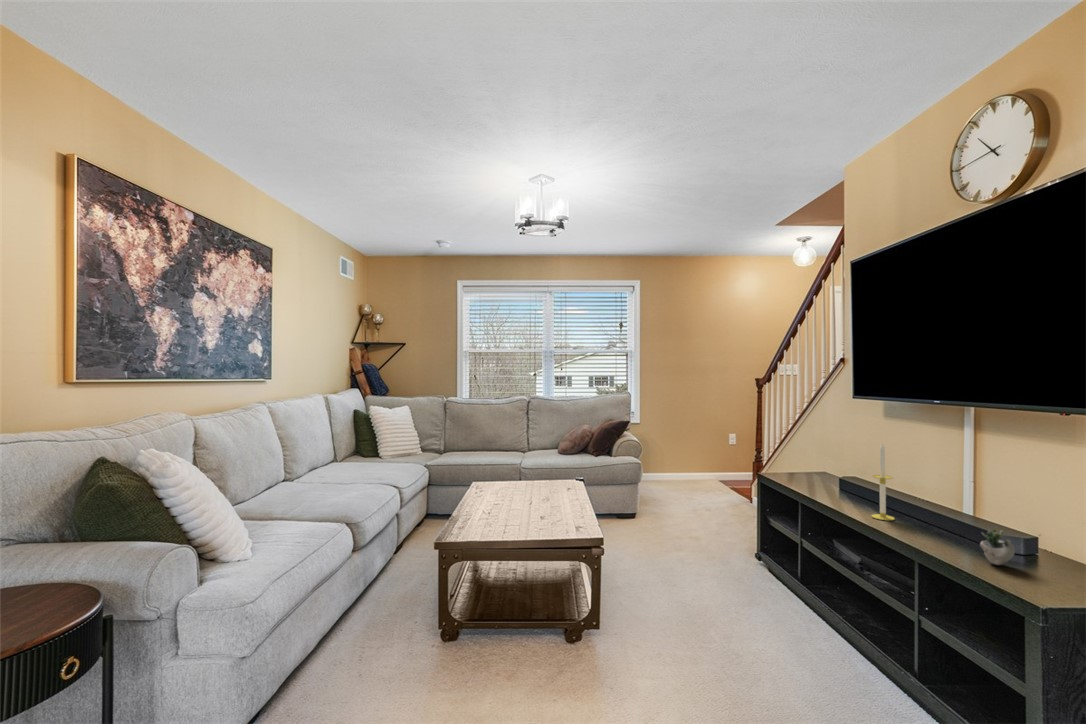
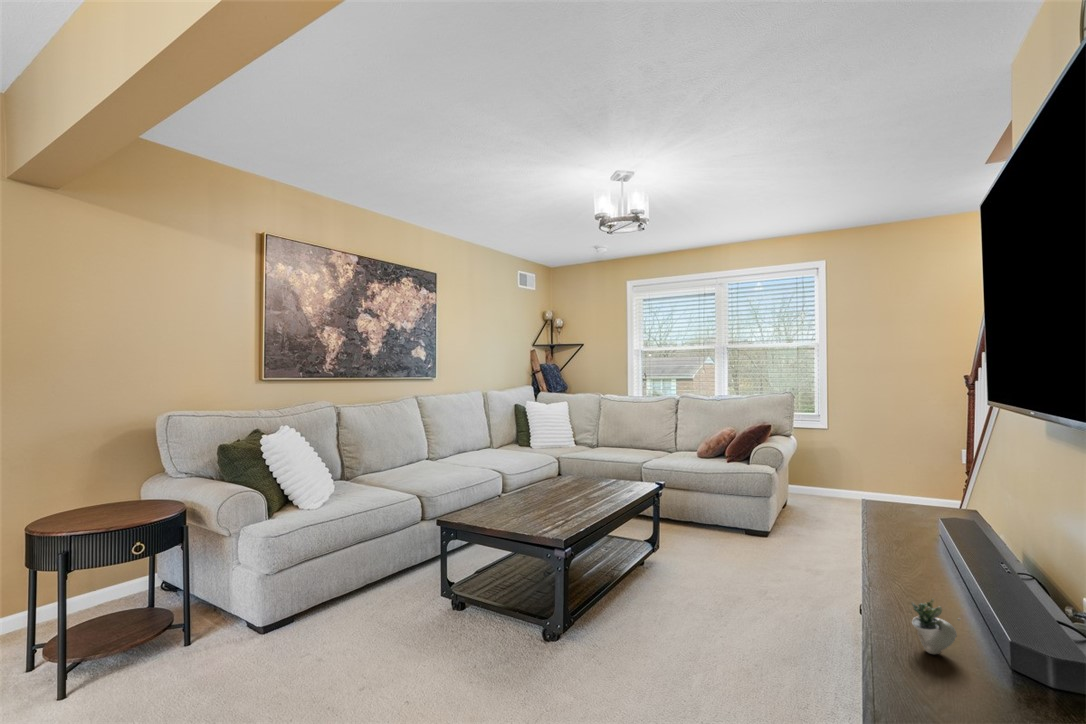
candle: present [871,444,894,520] -> none [890,470,922,576]

